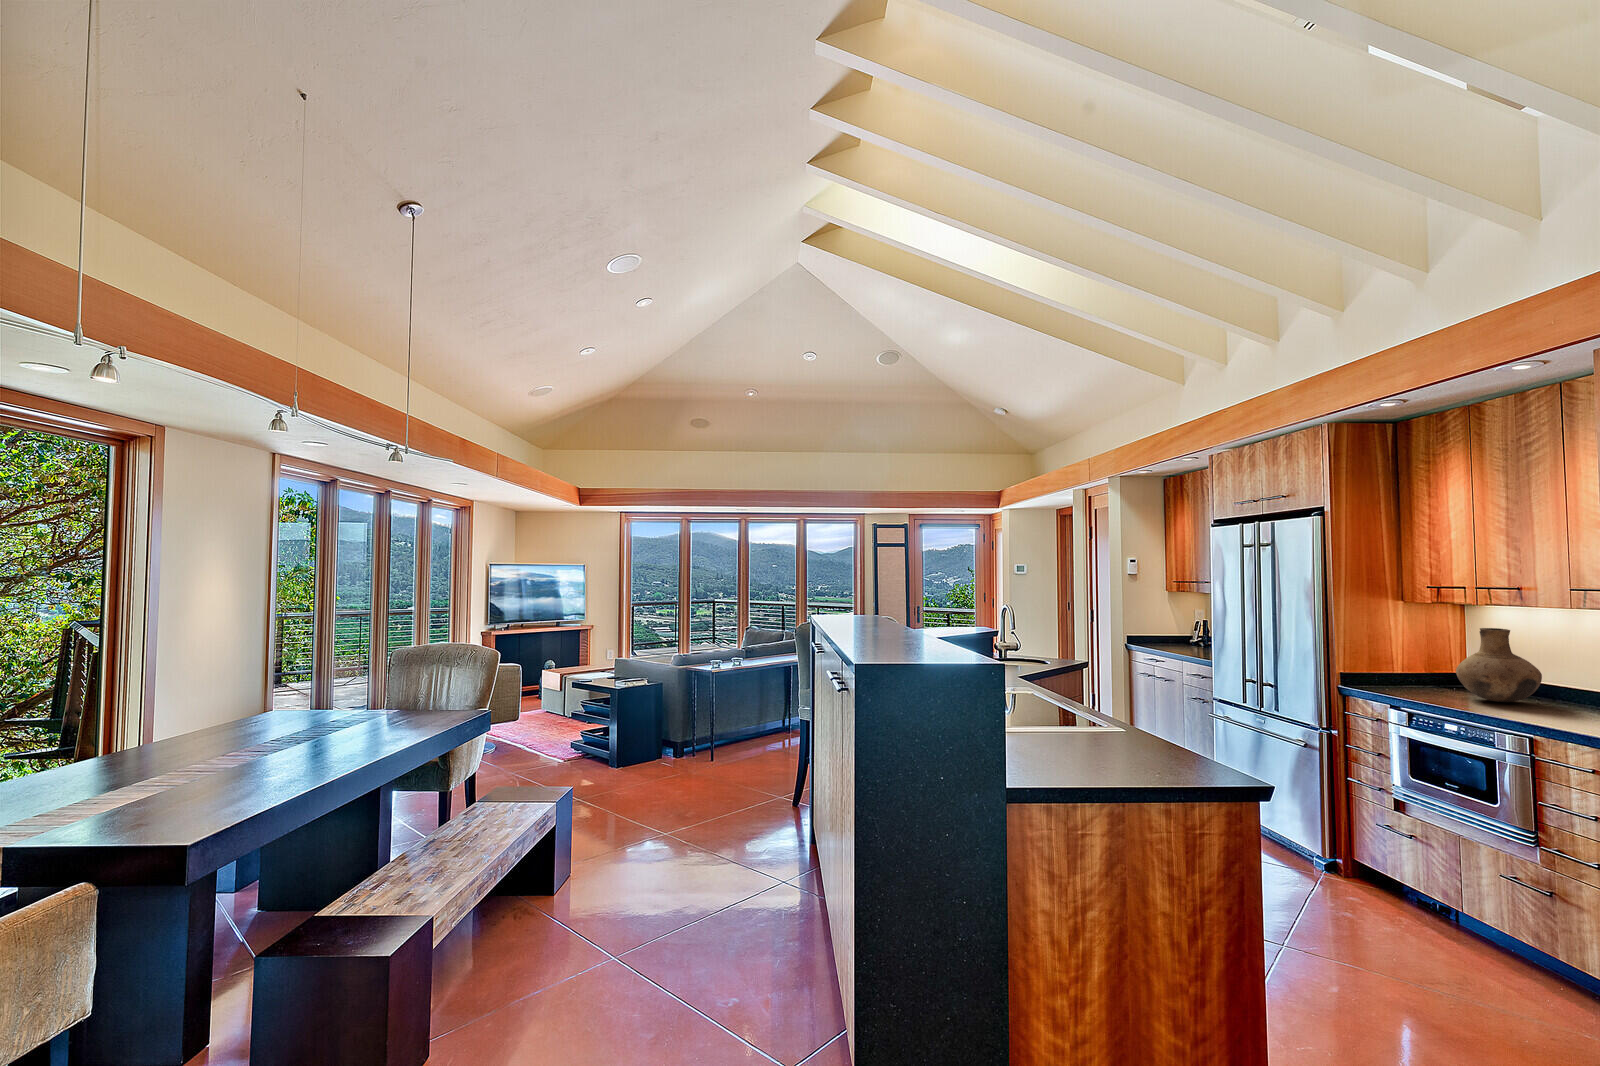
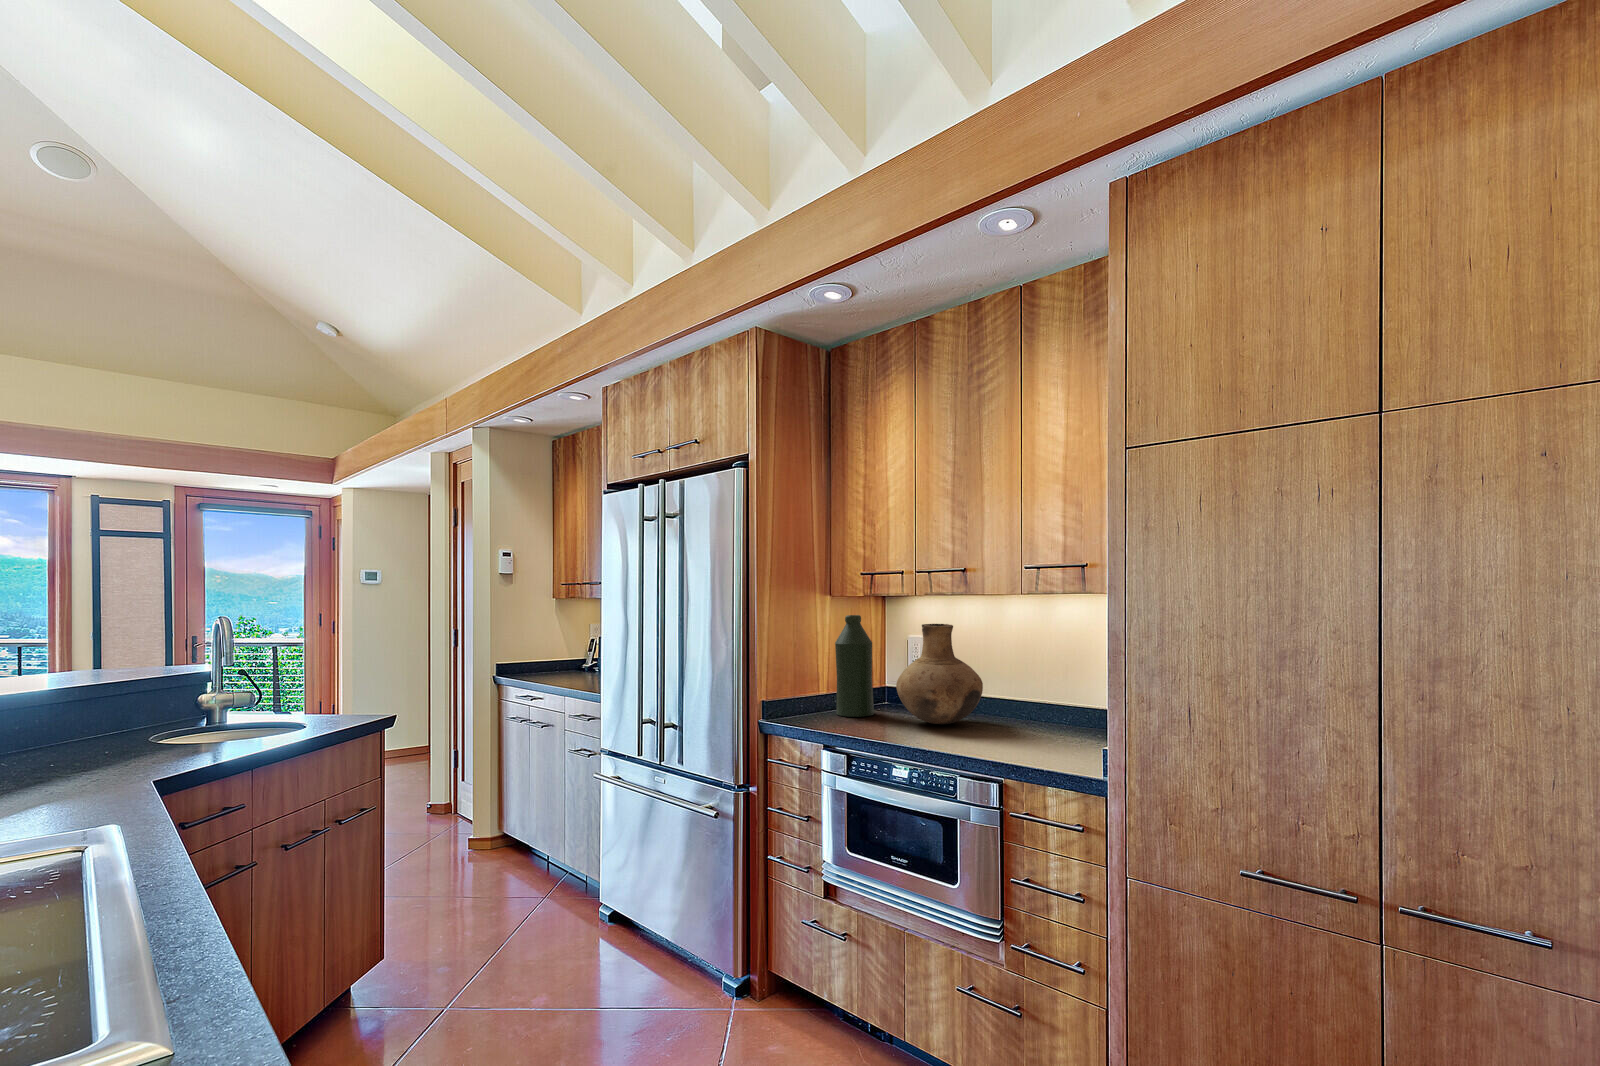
bottle: none [1403,618,1440,691] -> present [835,615,874,717]

